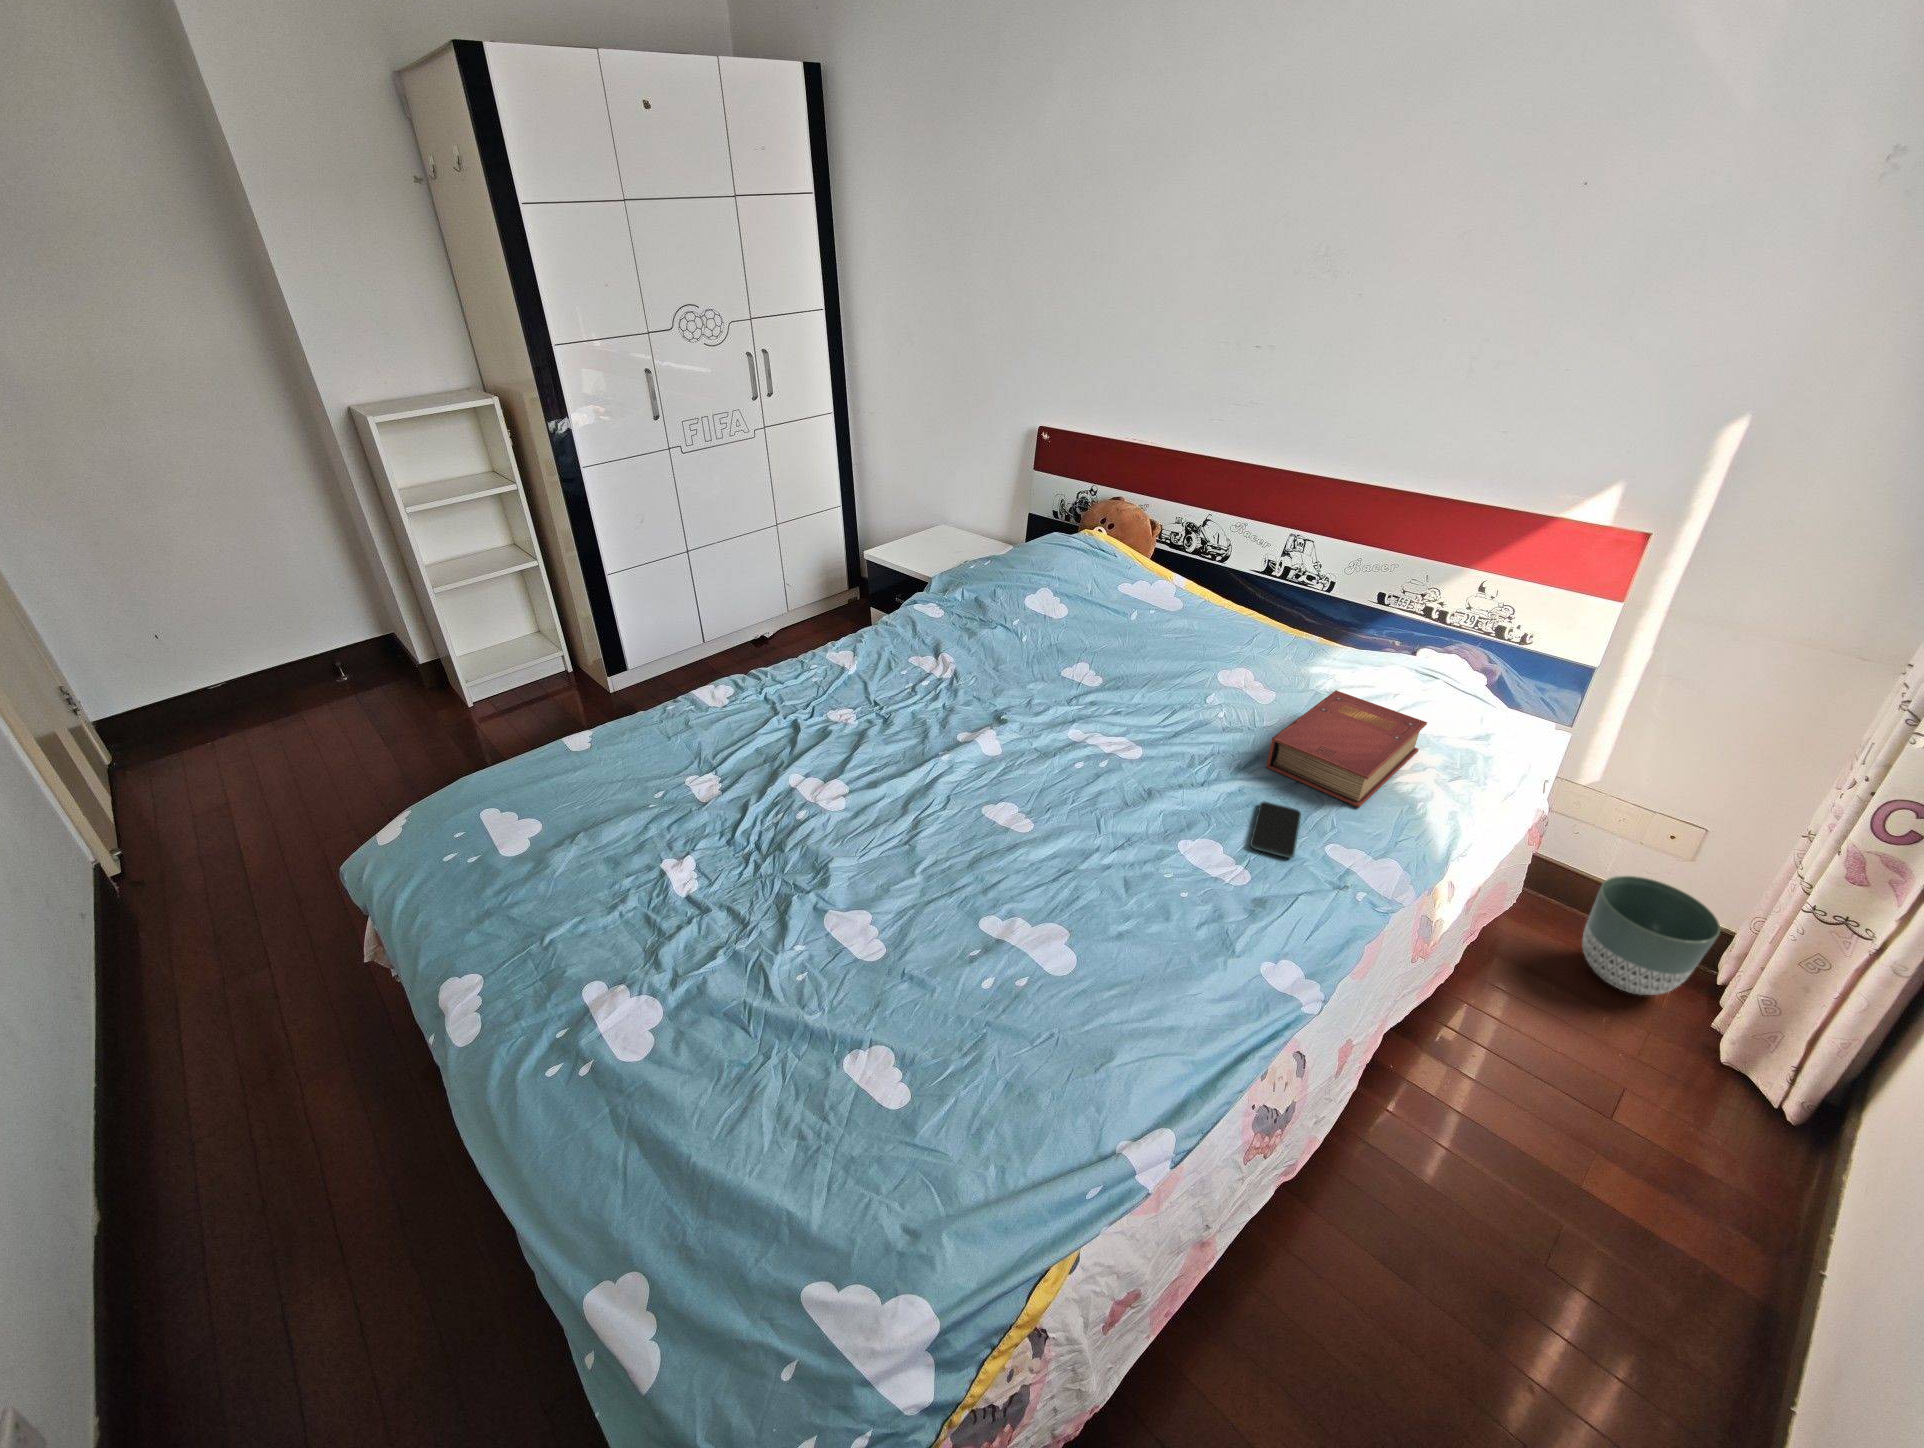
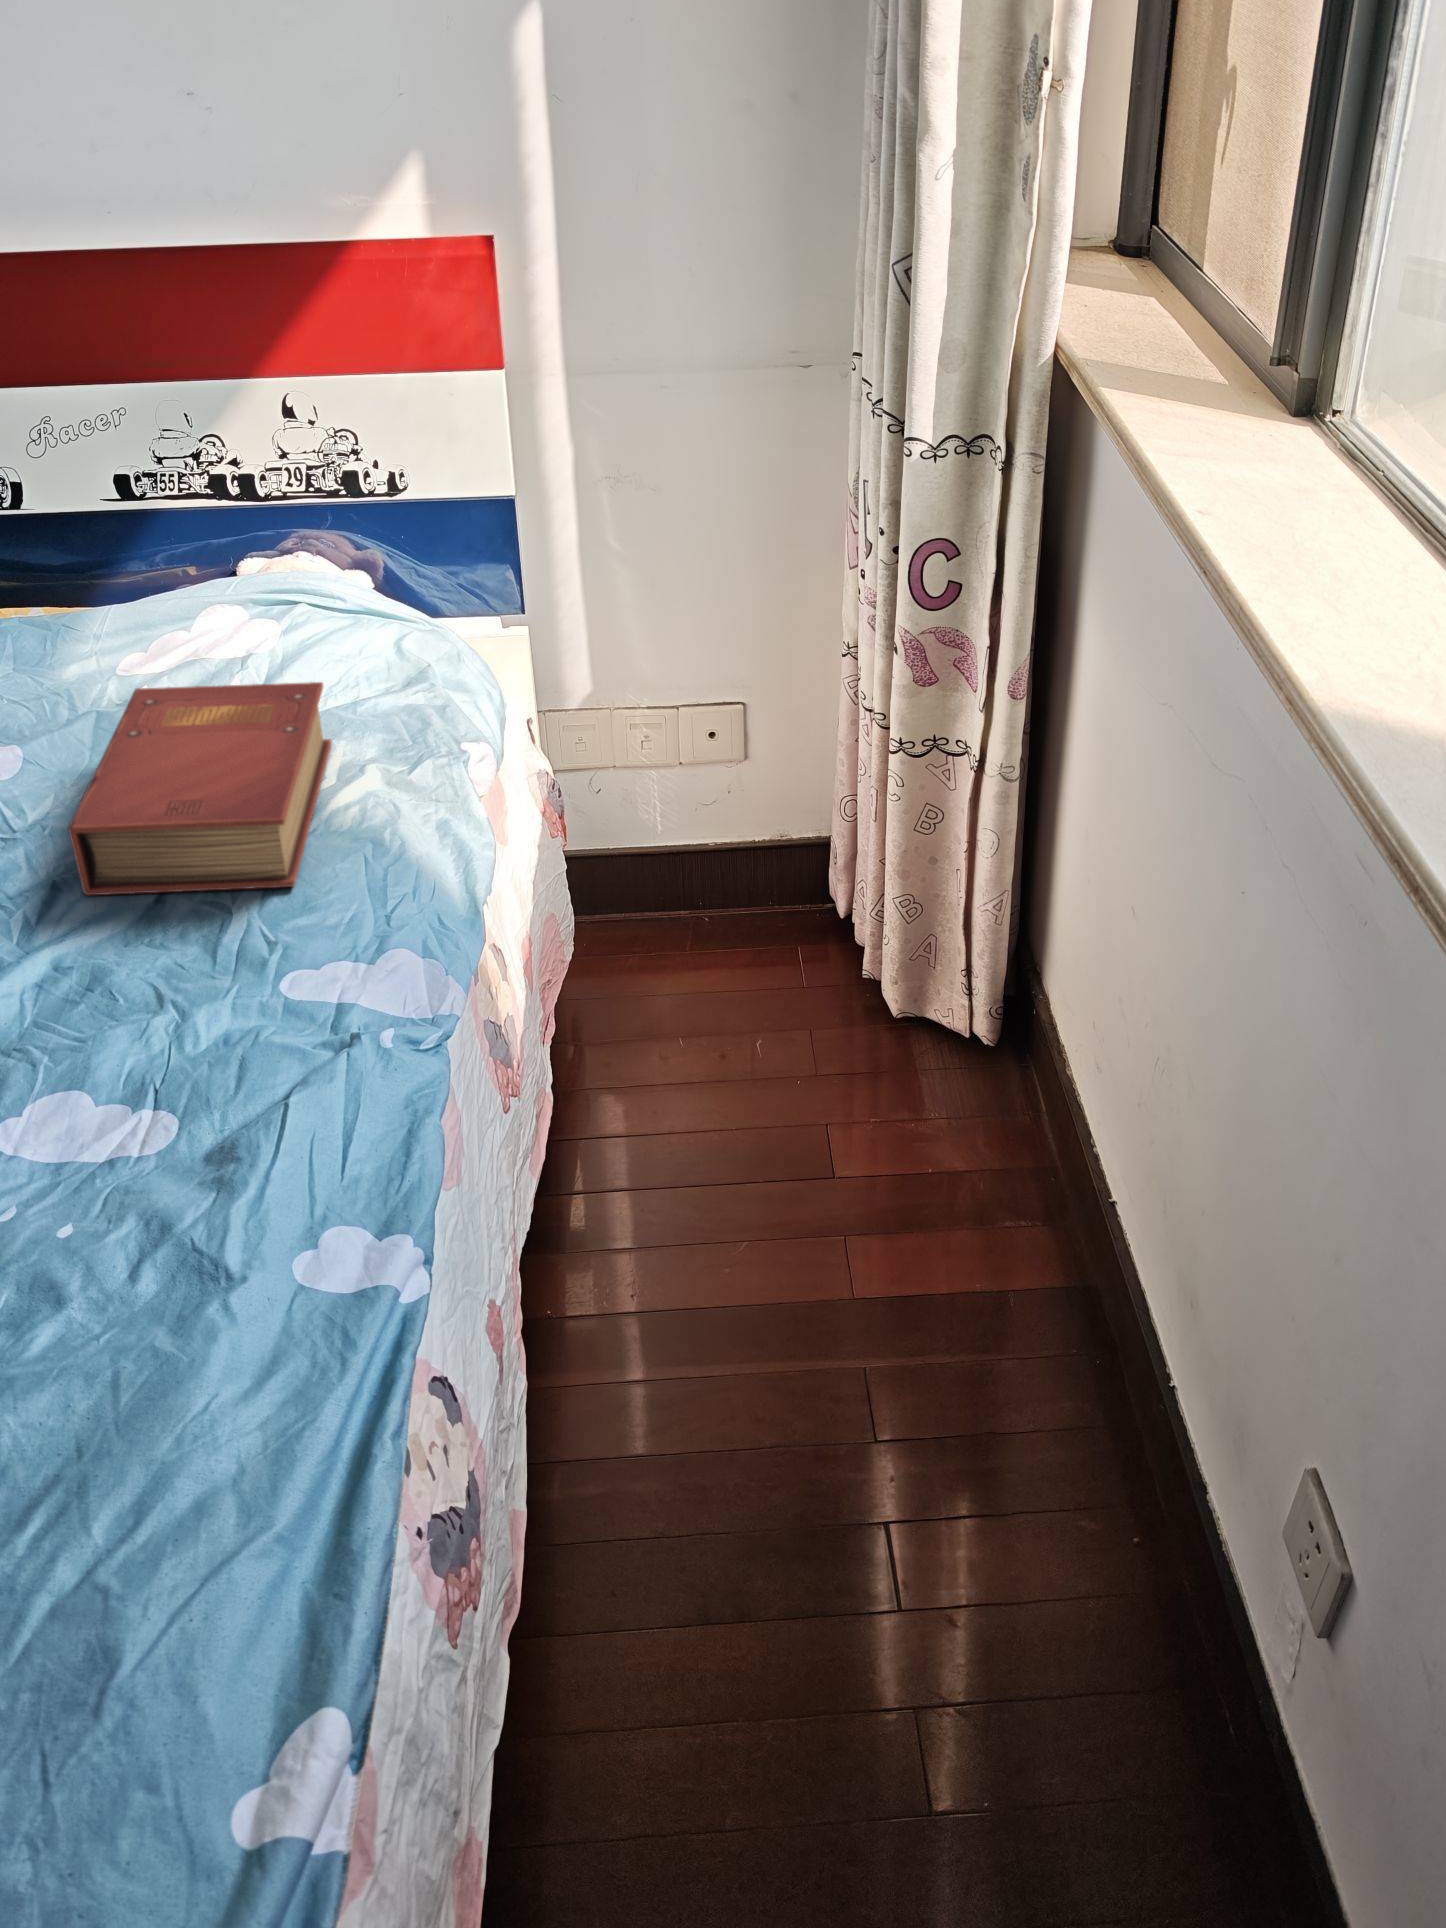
smartphone: present [1250,801,1301,858] -> none [114,945,234,1062]
planter: present [1582,876,1720,995] -> none [666,806,820,995]

